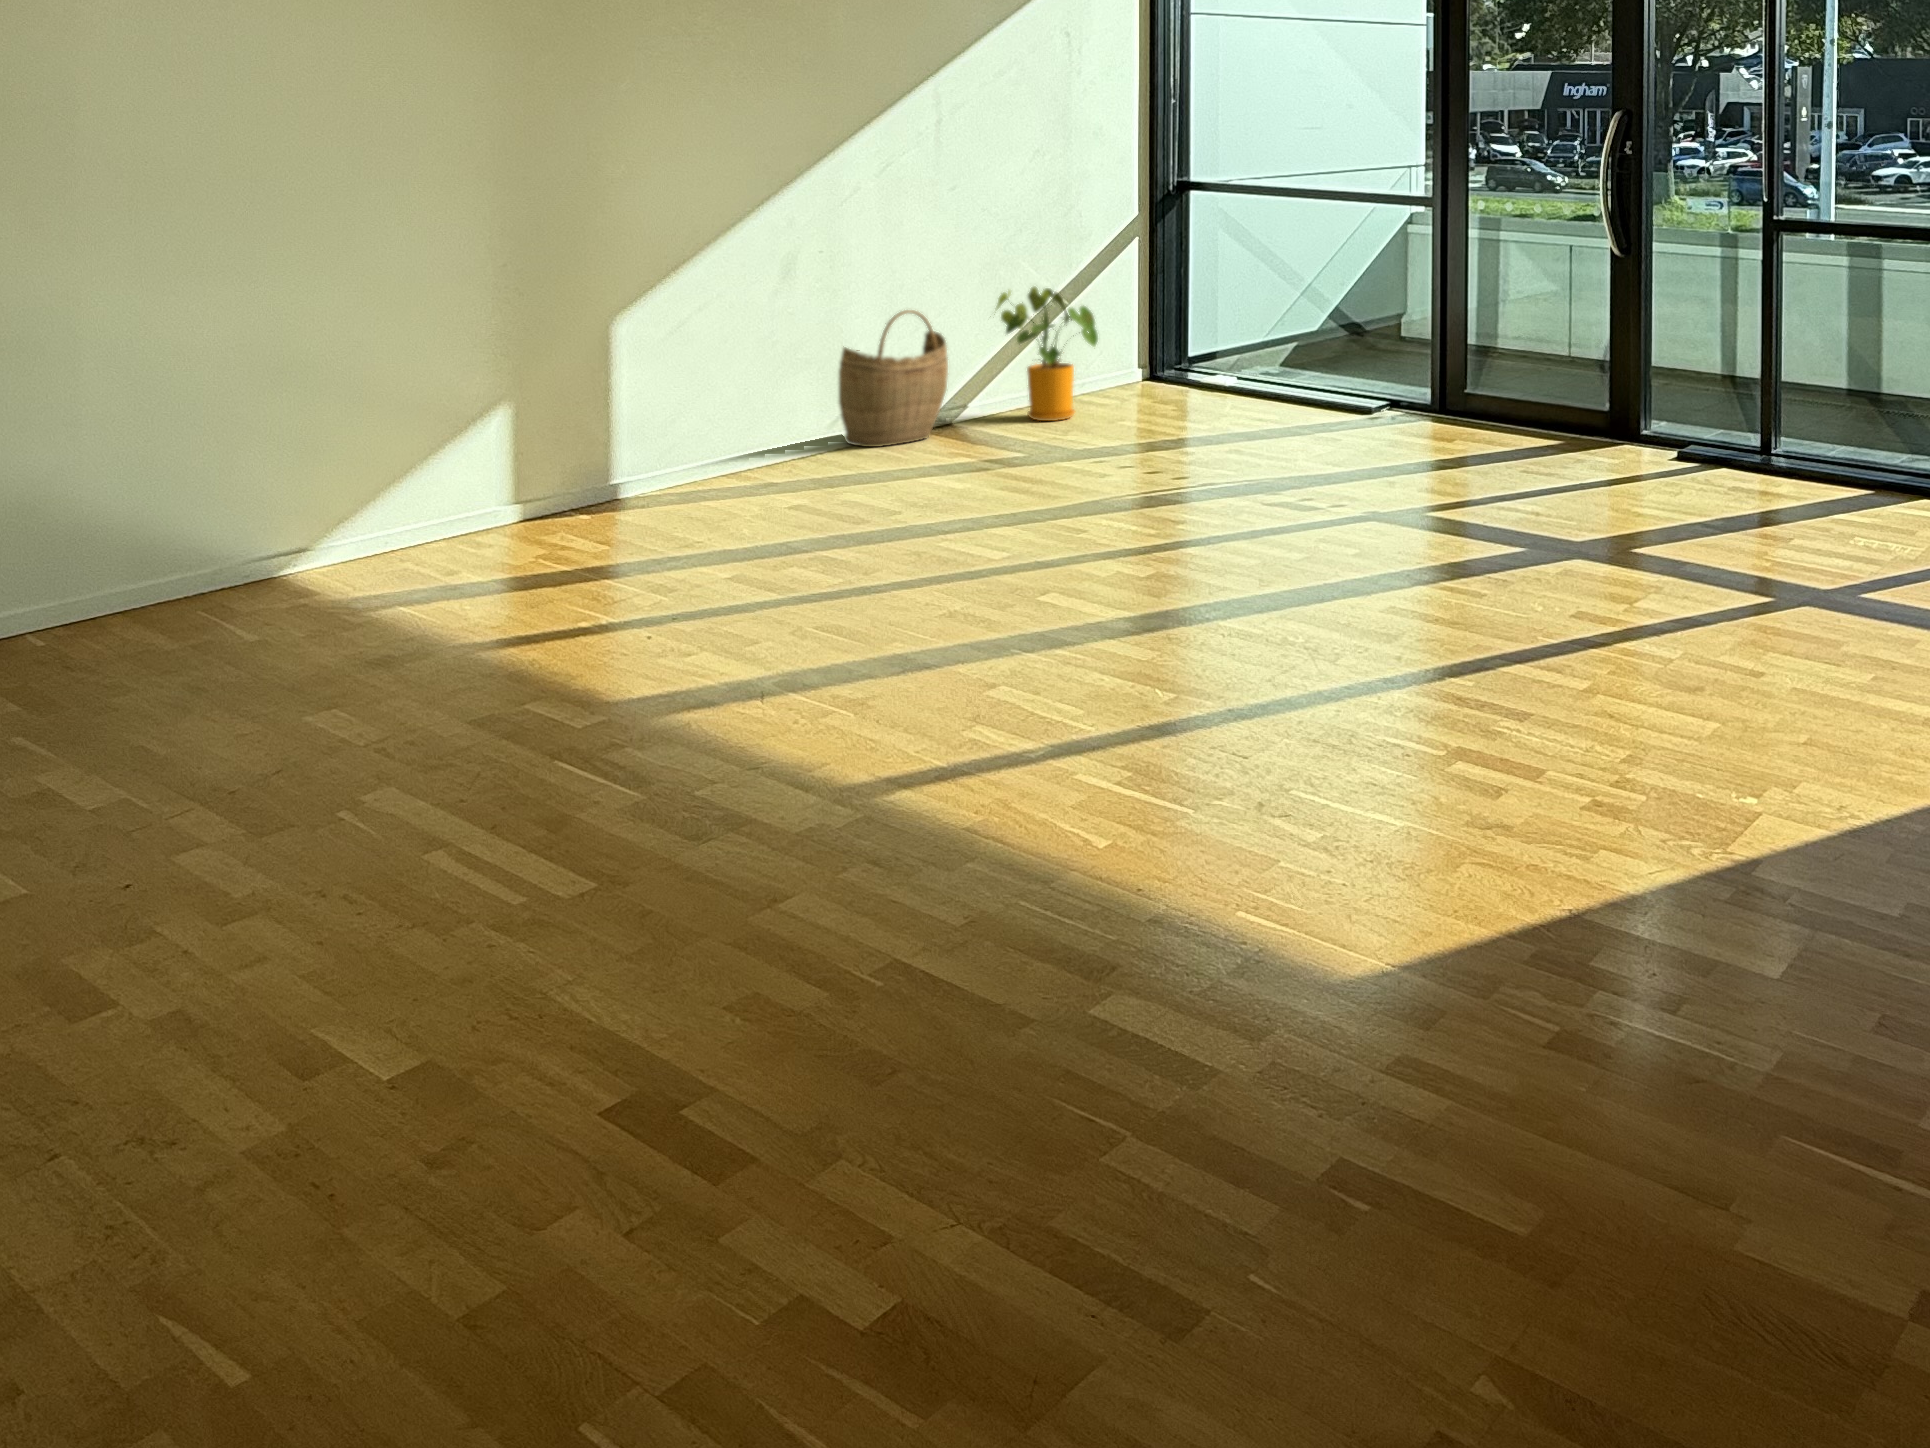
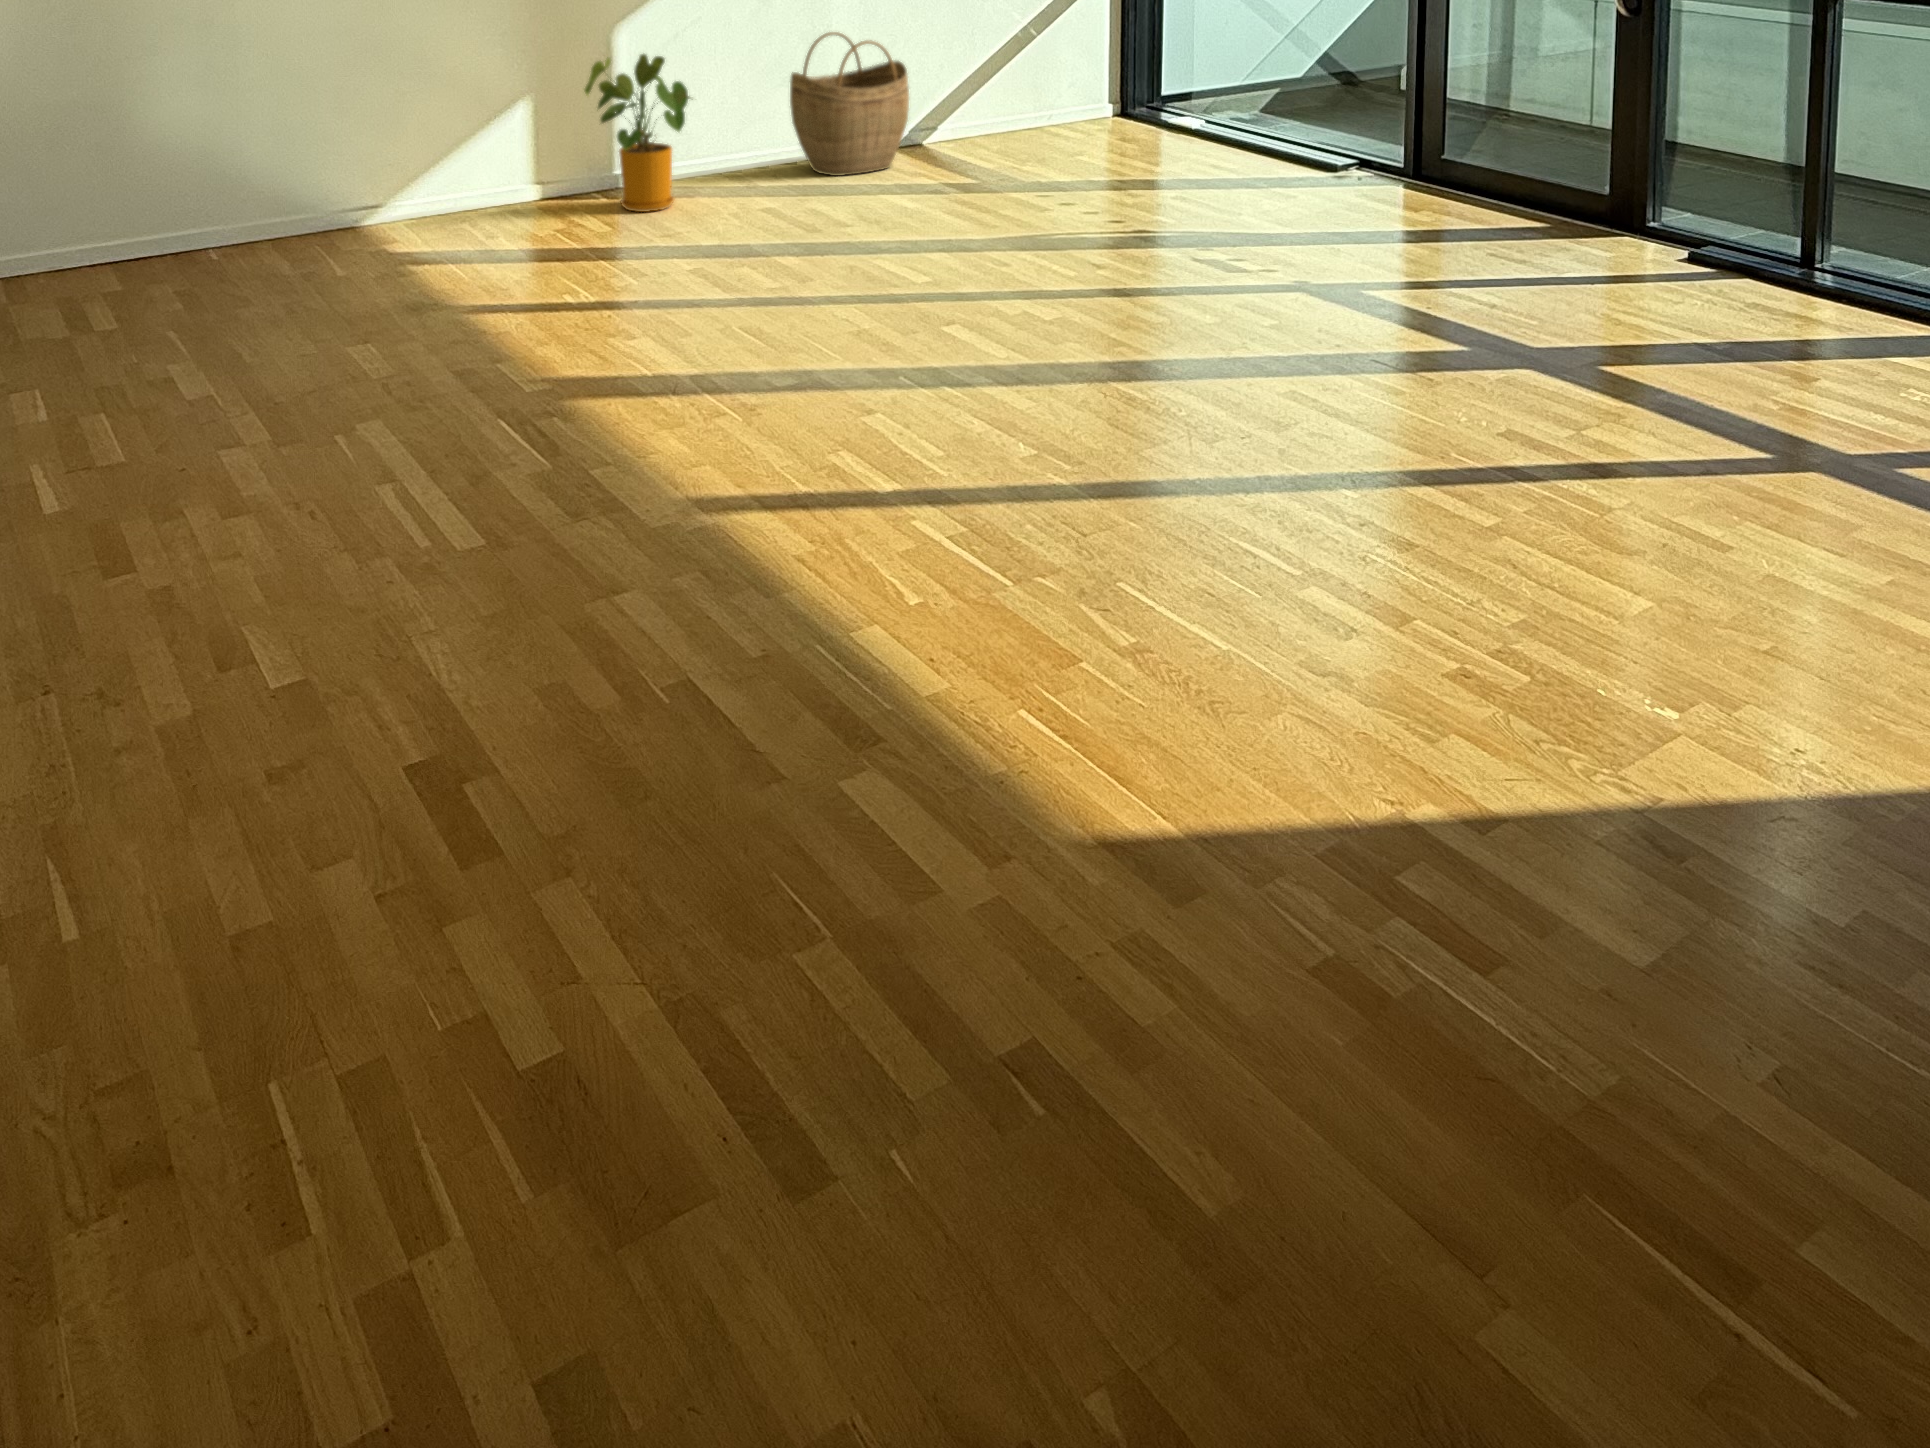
house plant: present [997,287,1098,421] -> present [585,54,690,212]

